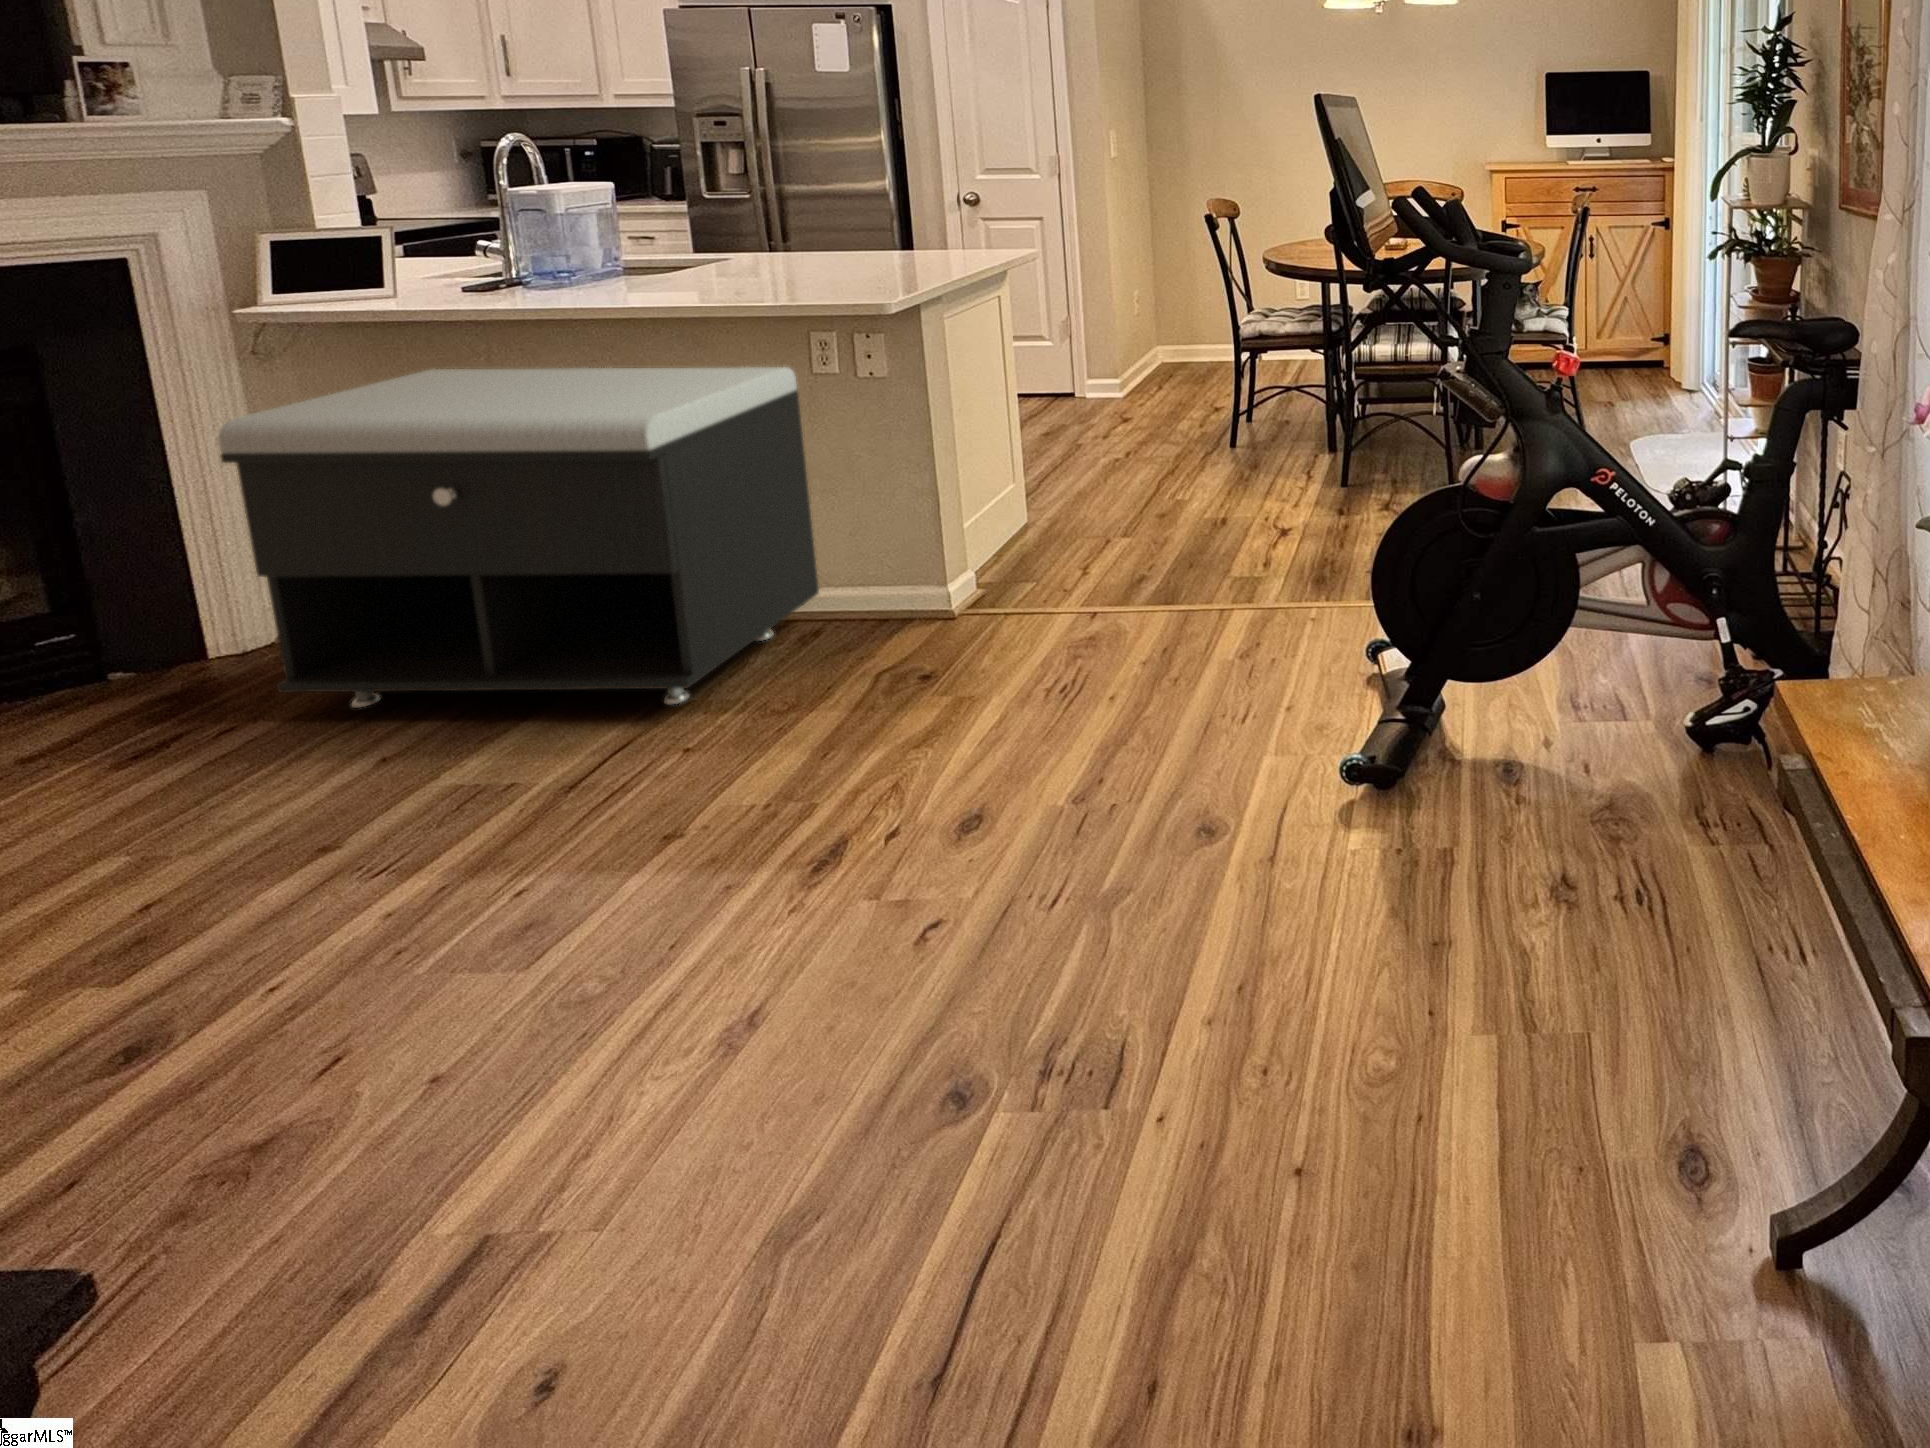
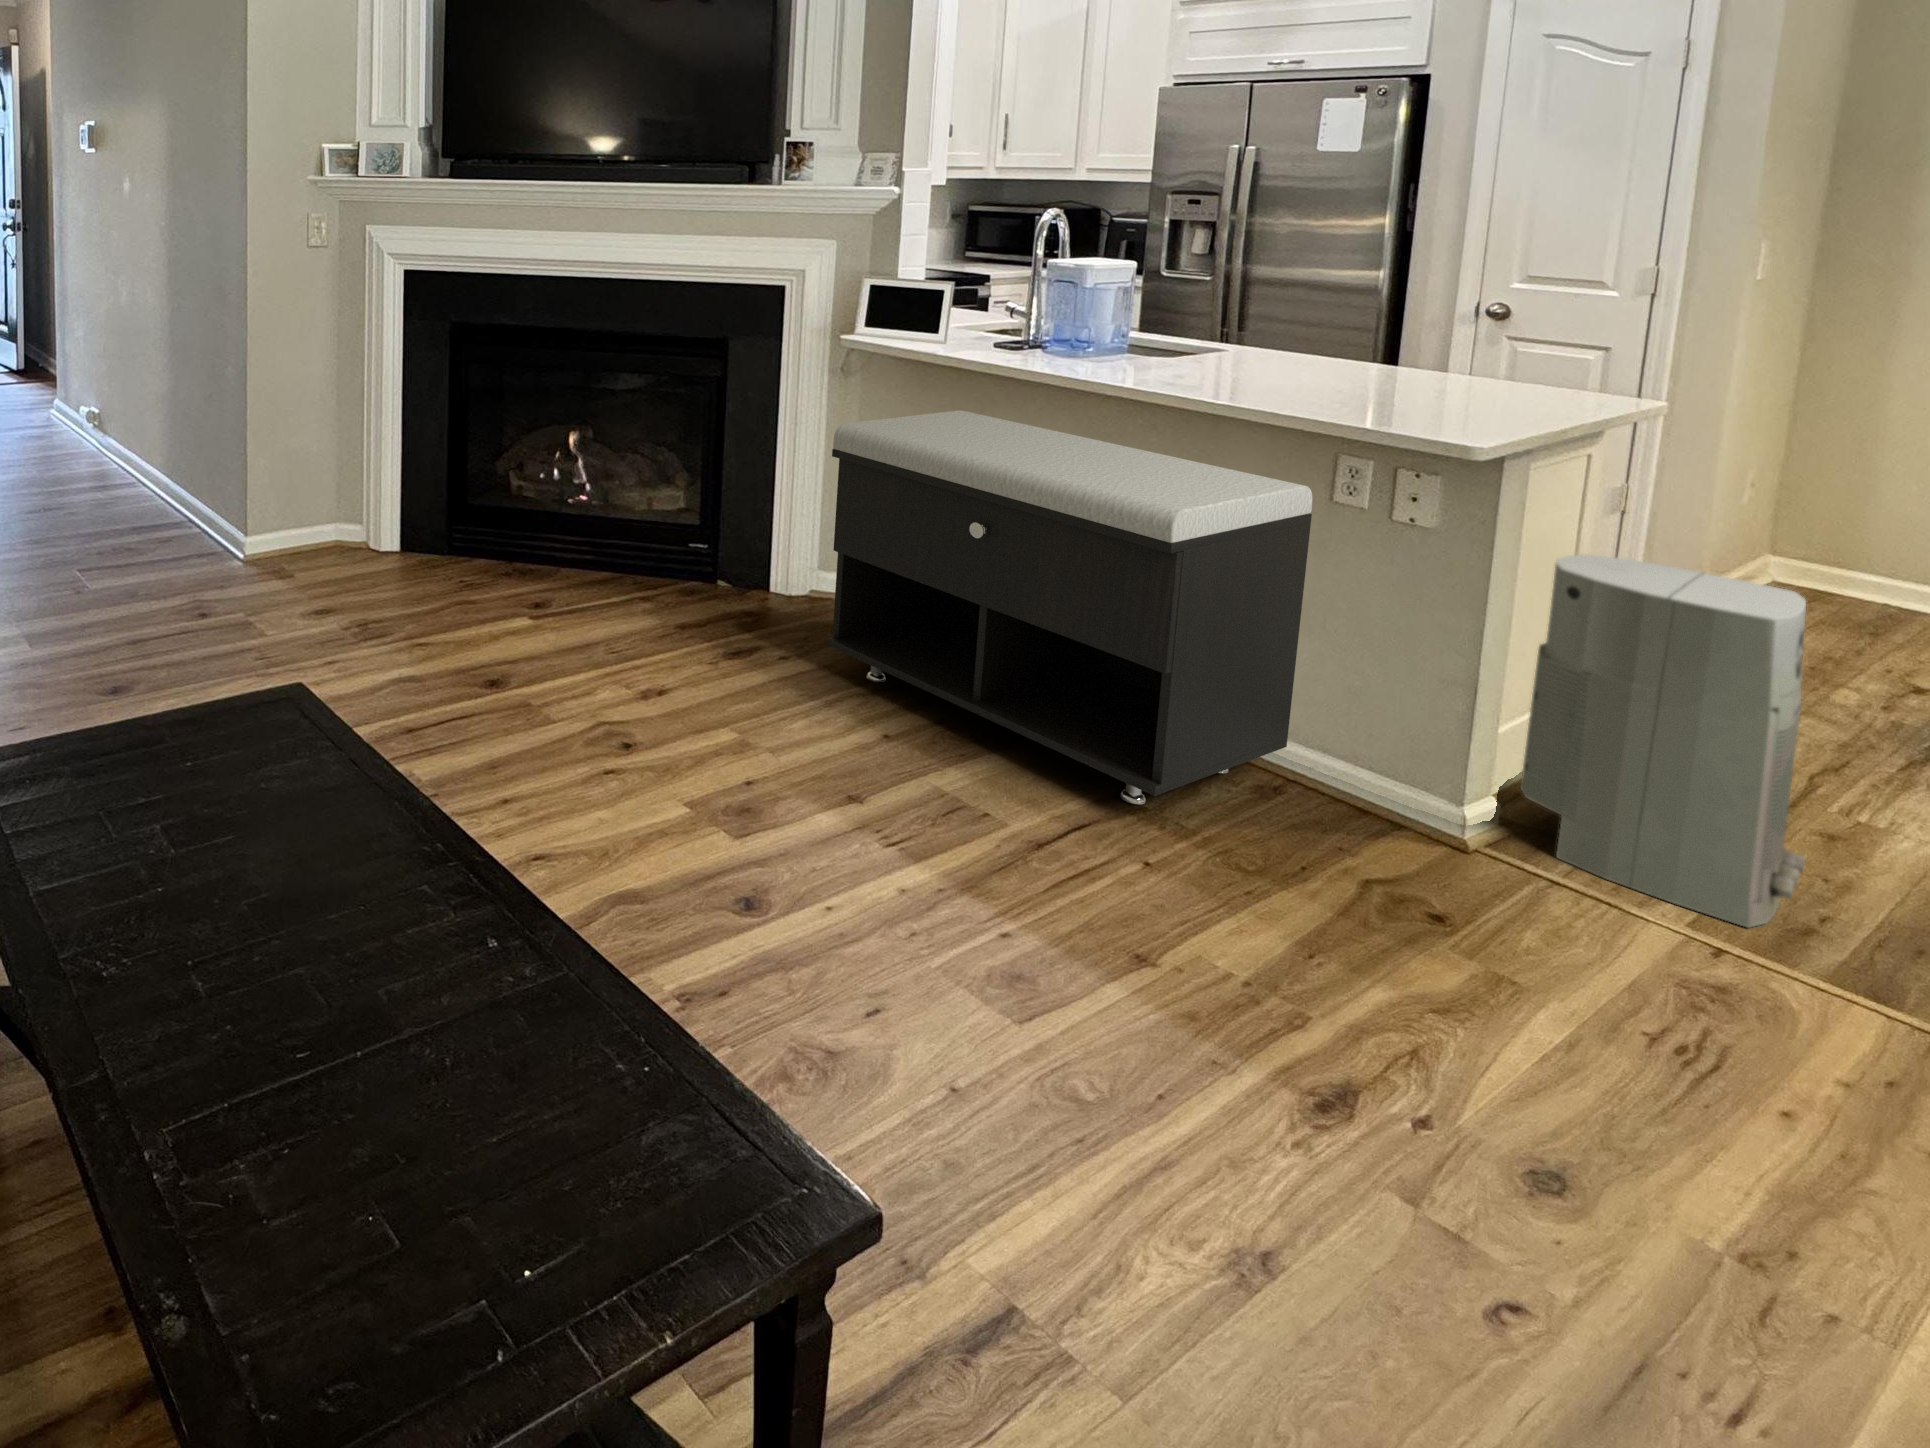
air purifier: none [977,364,1140,597] -> present [1521,555,1806,927]

